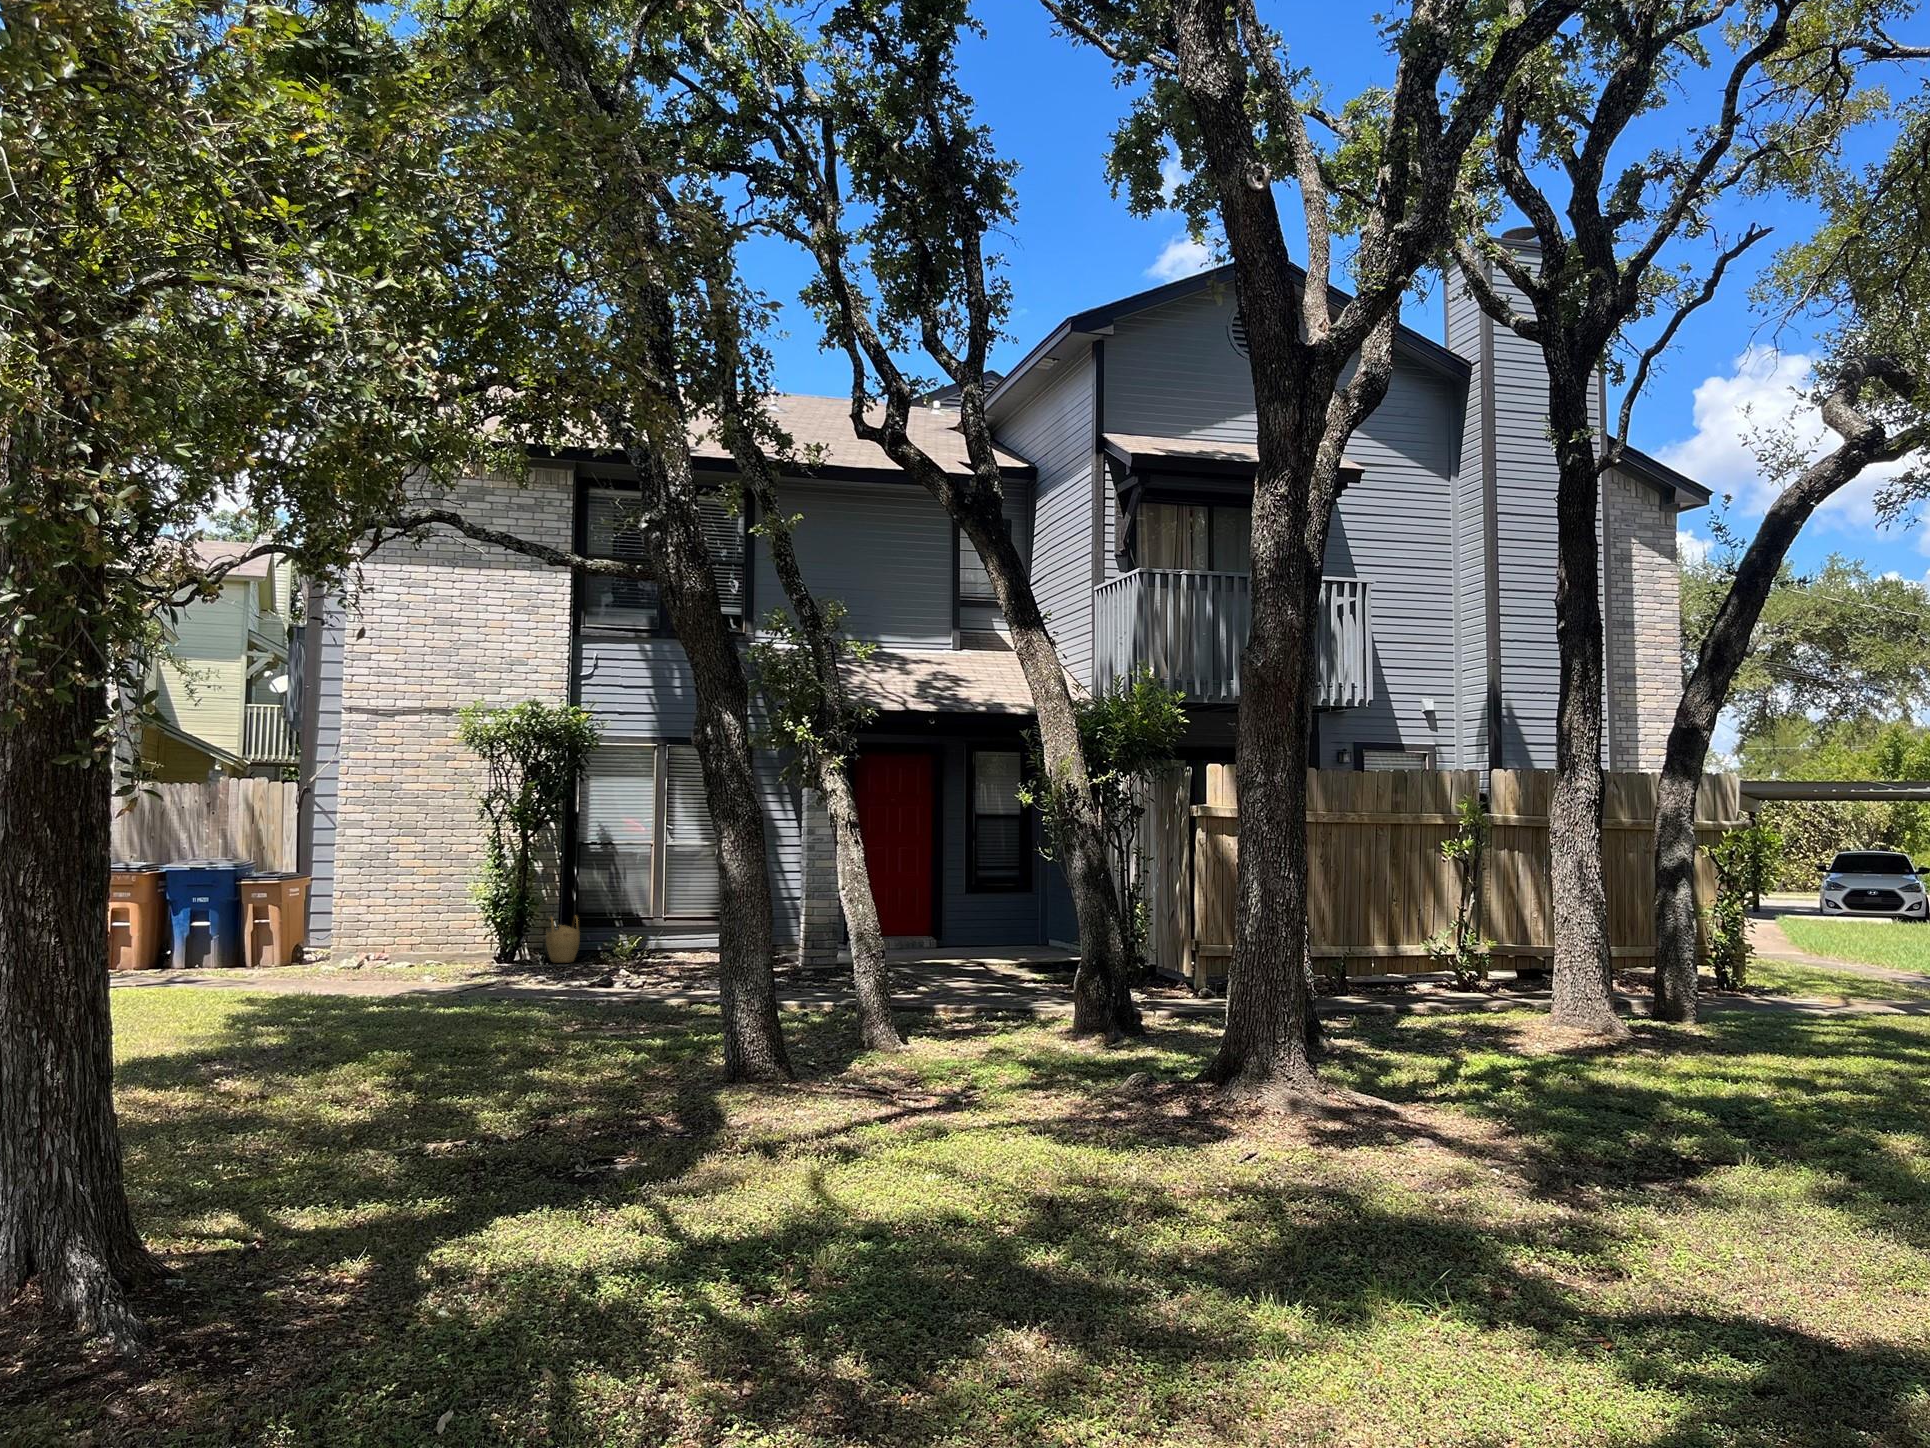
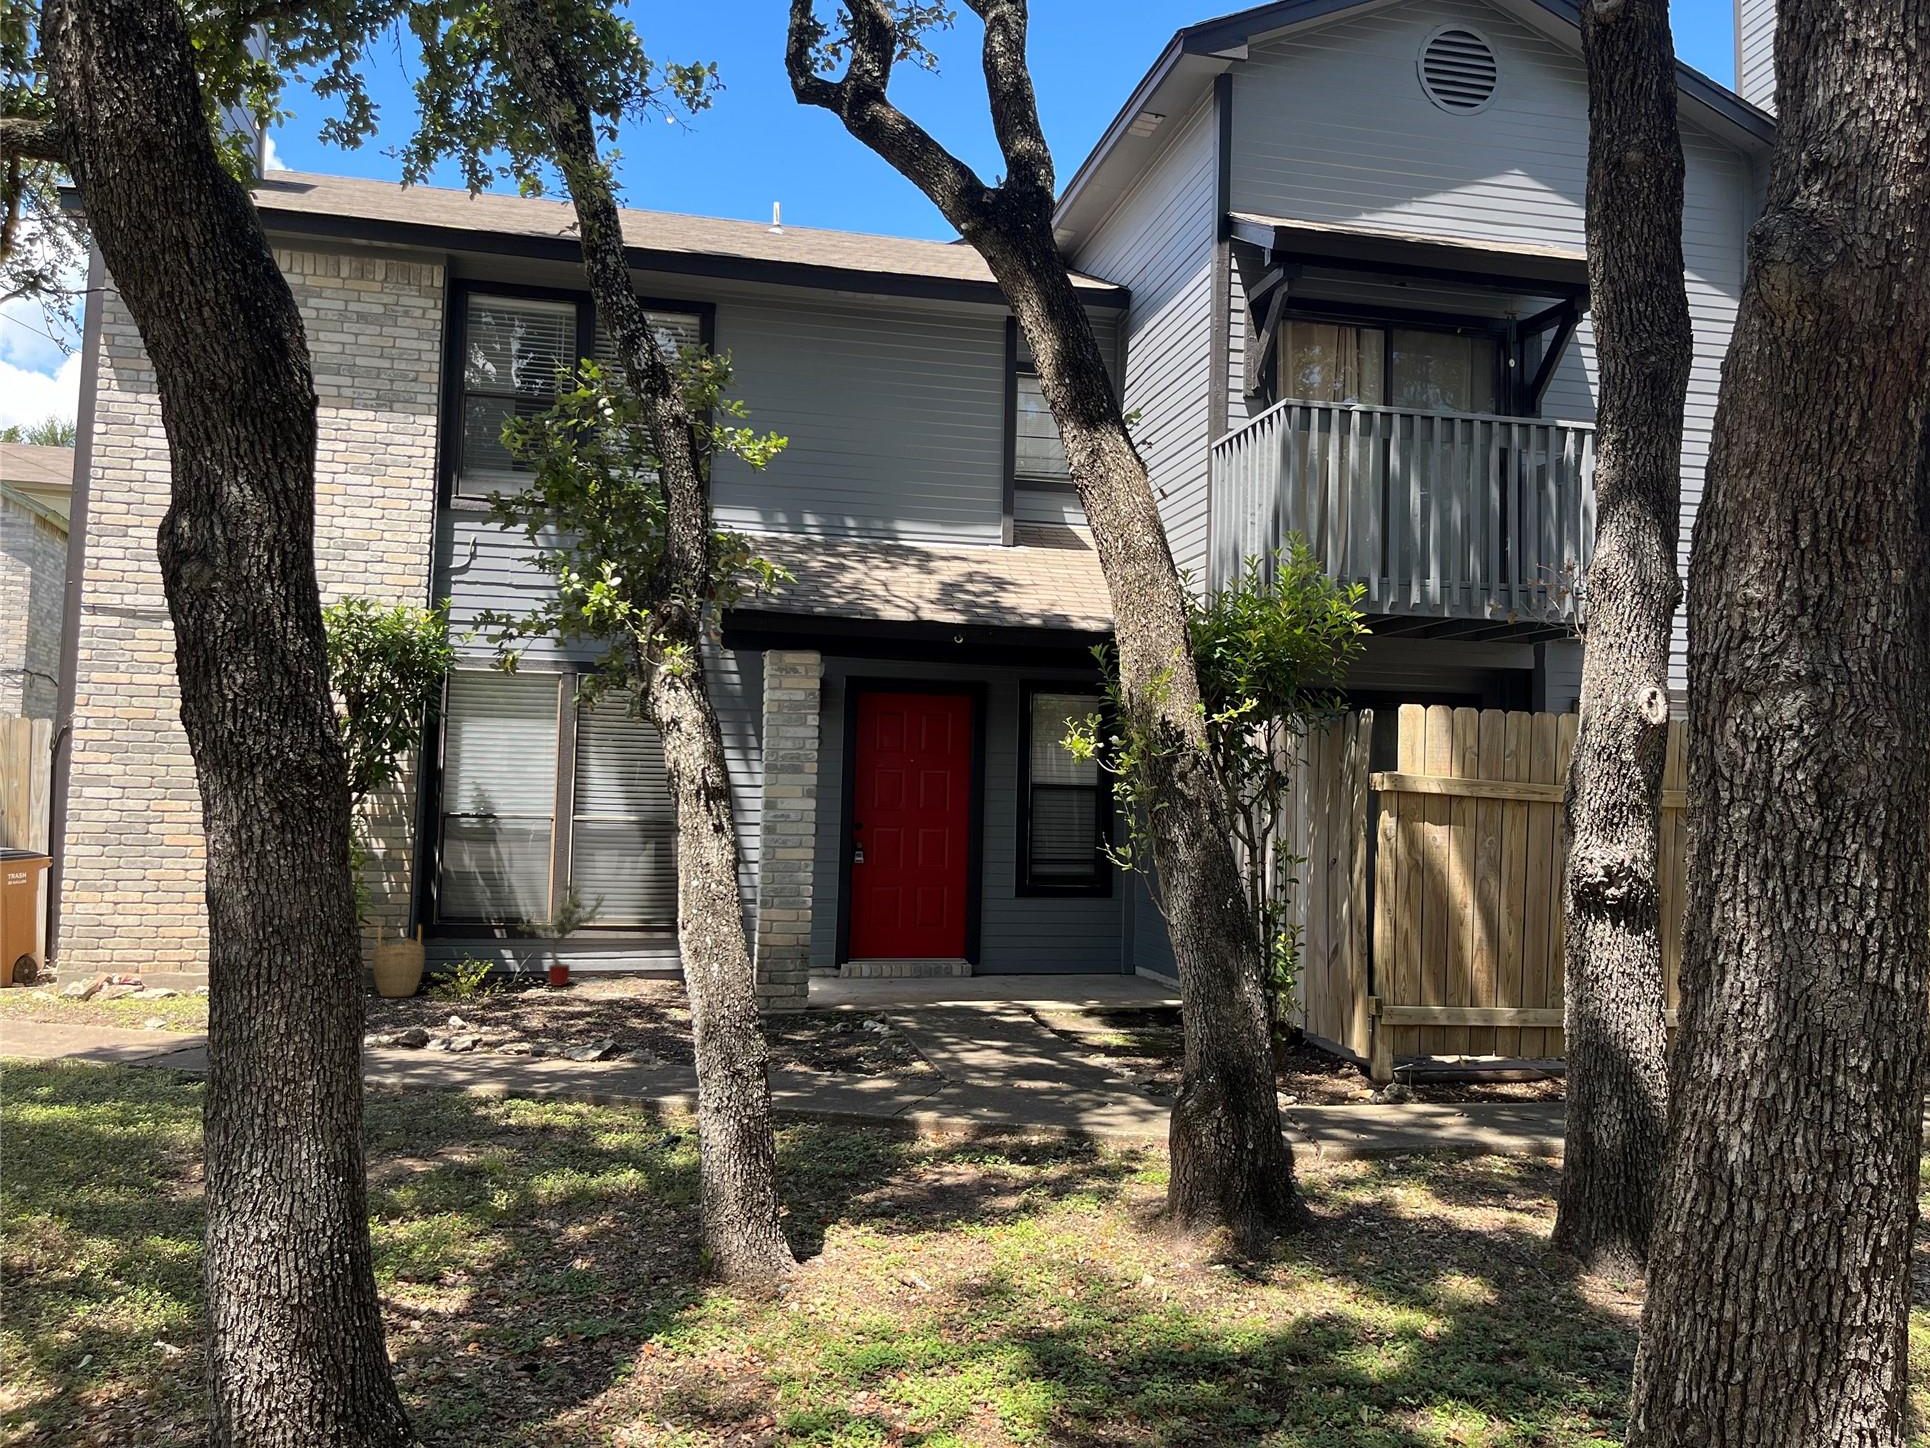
potted tree: none [633,885,692,956] -> present [518,881,604,986]

